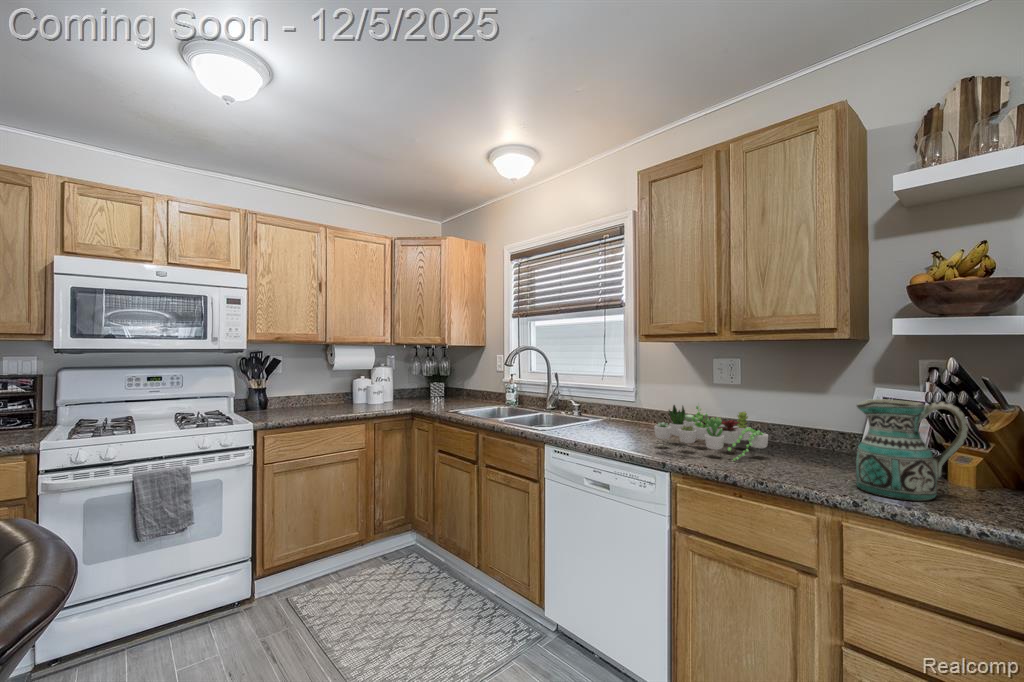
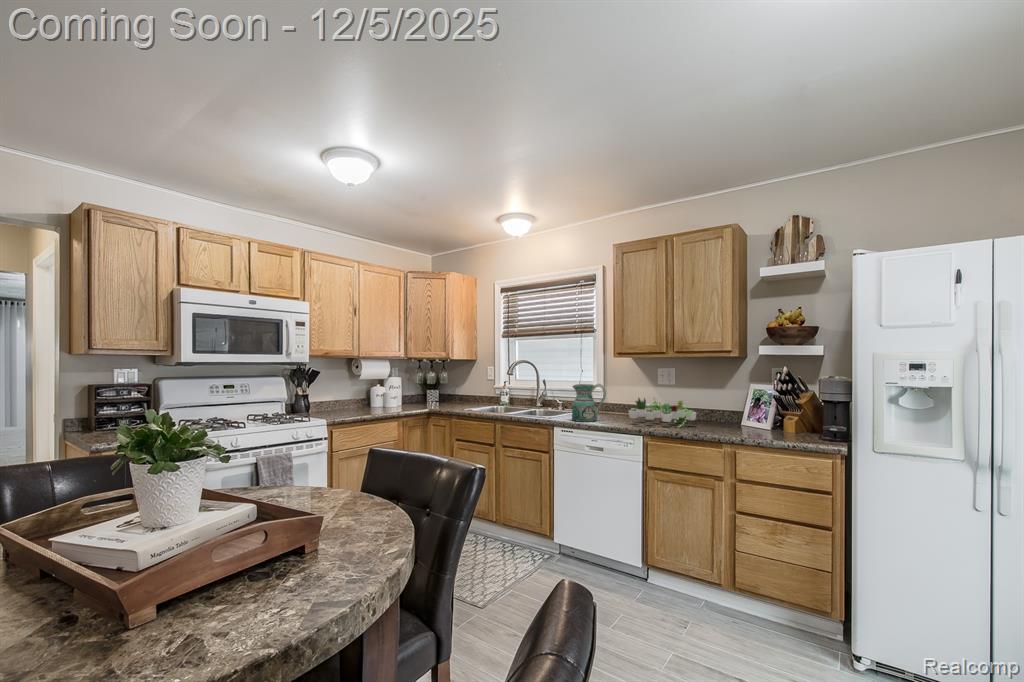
ceramic pitcher: present [856,399,968,501] -> present [572,384,606,422]

